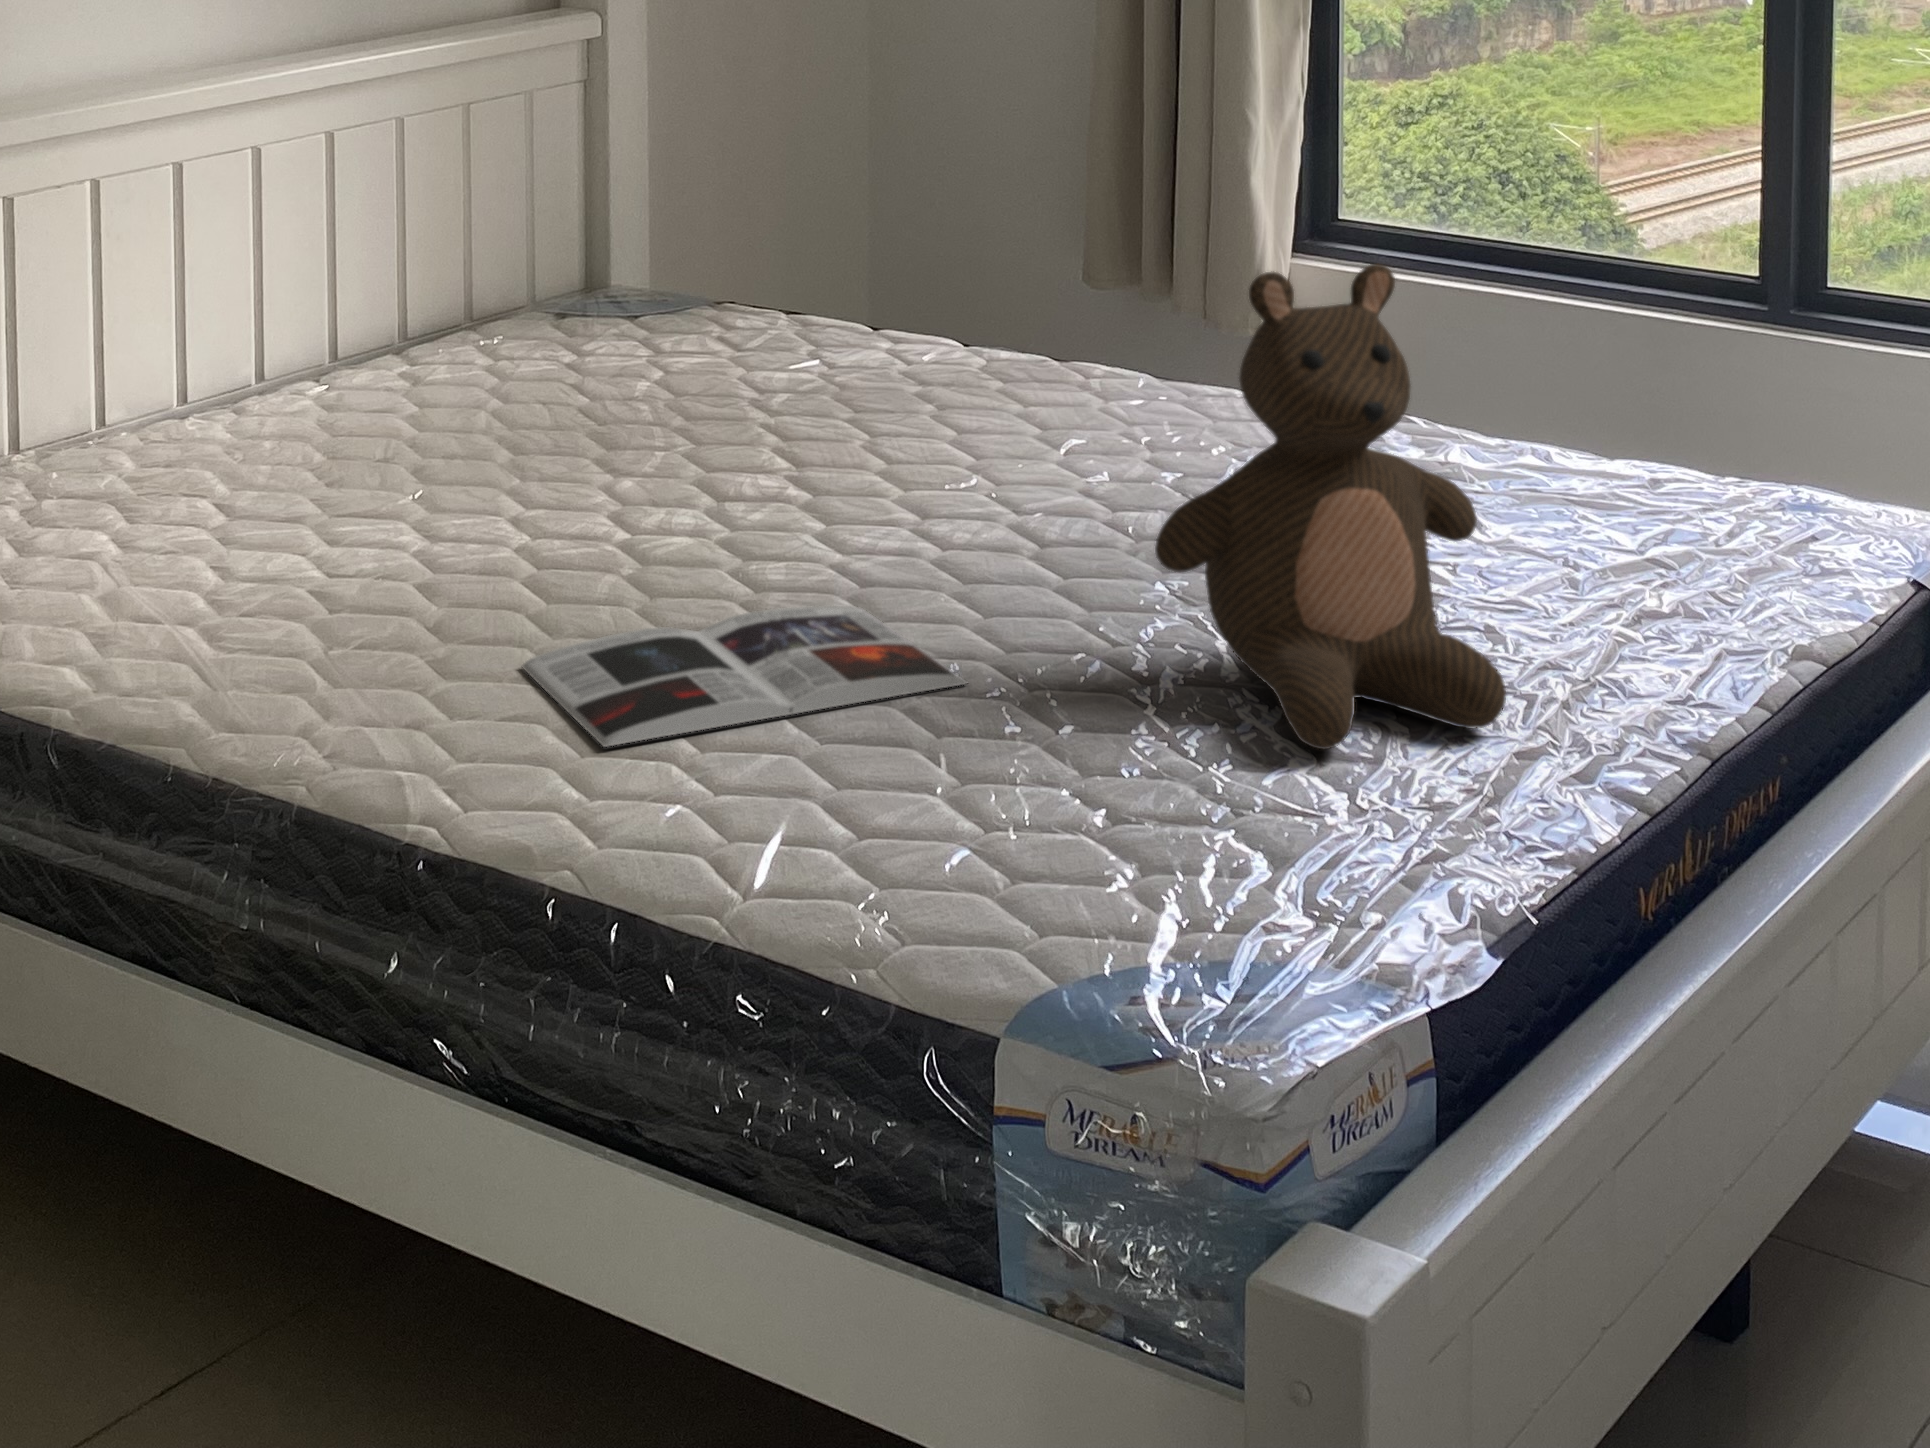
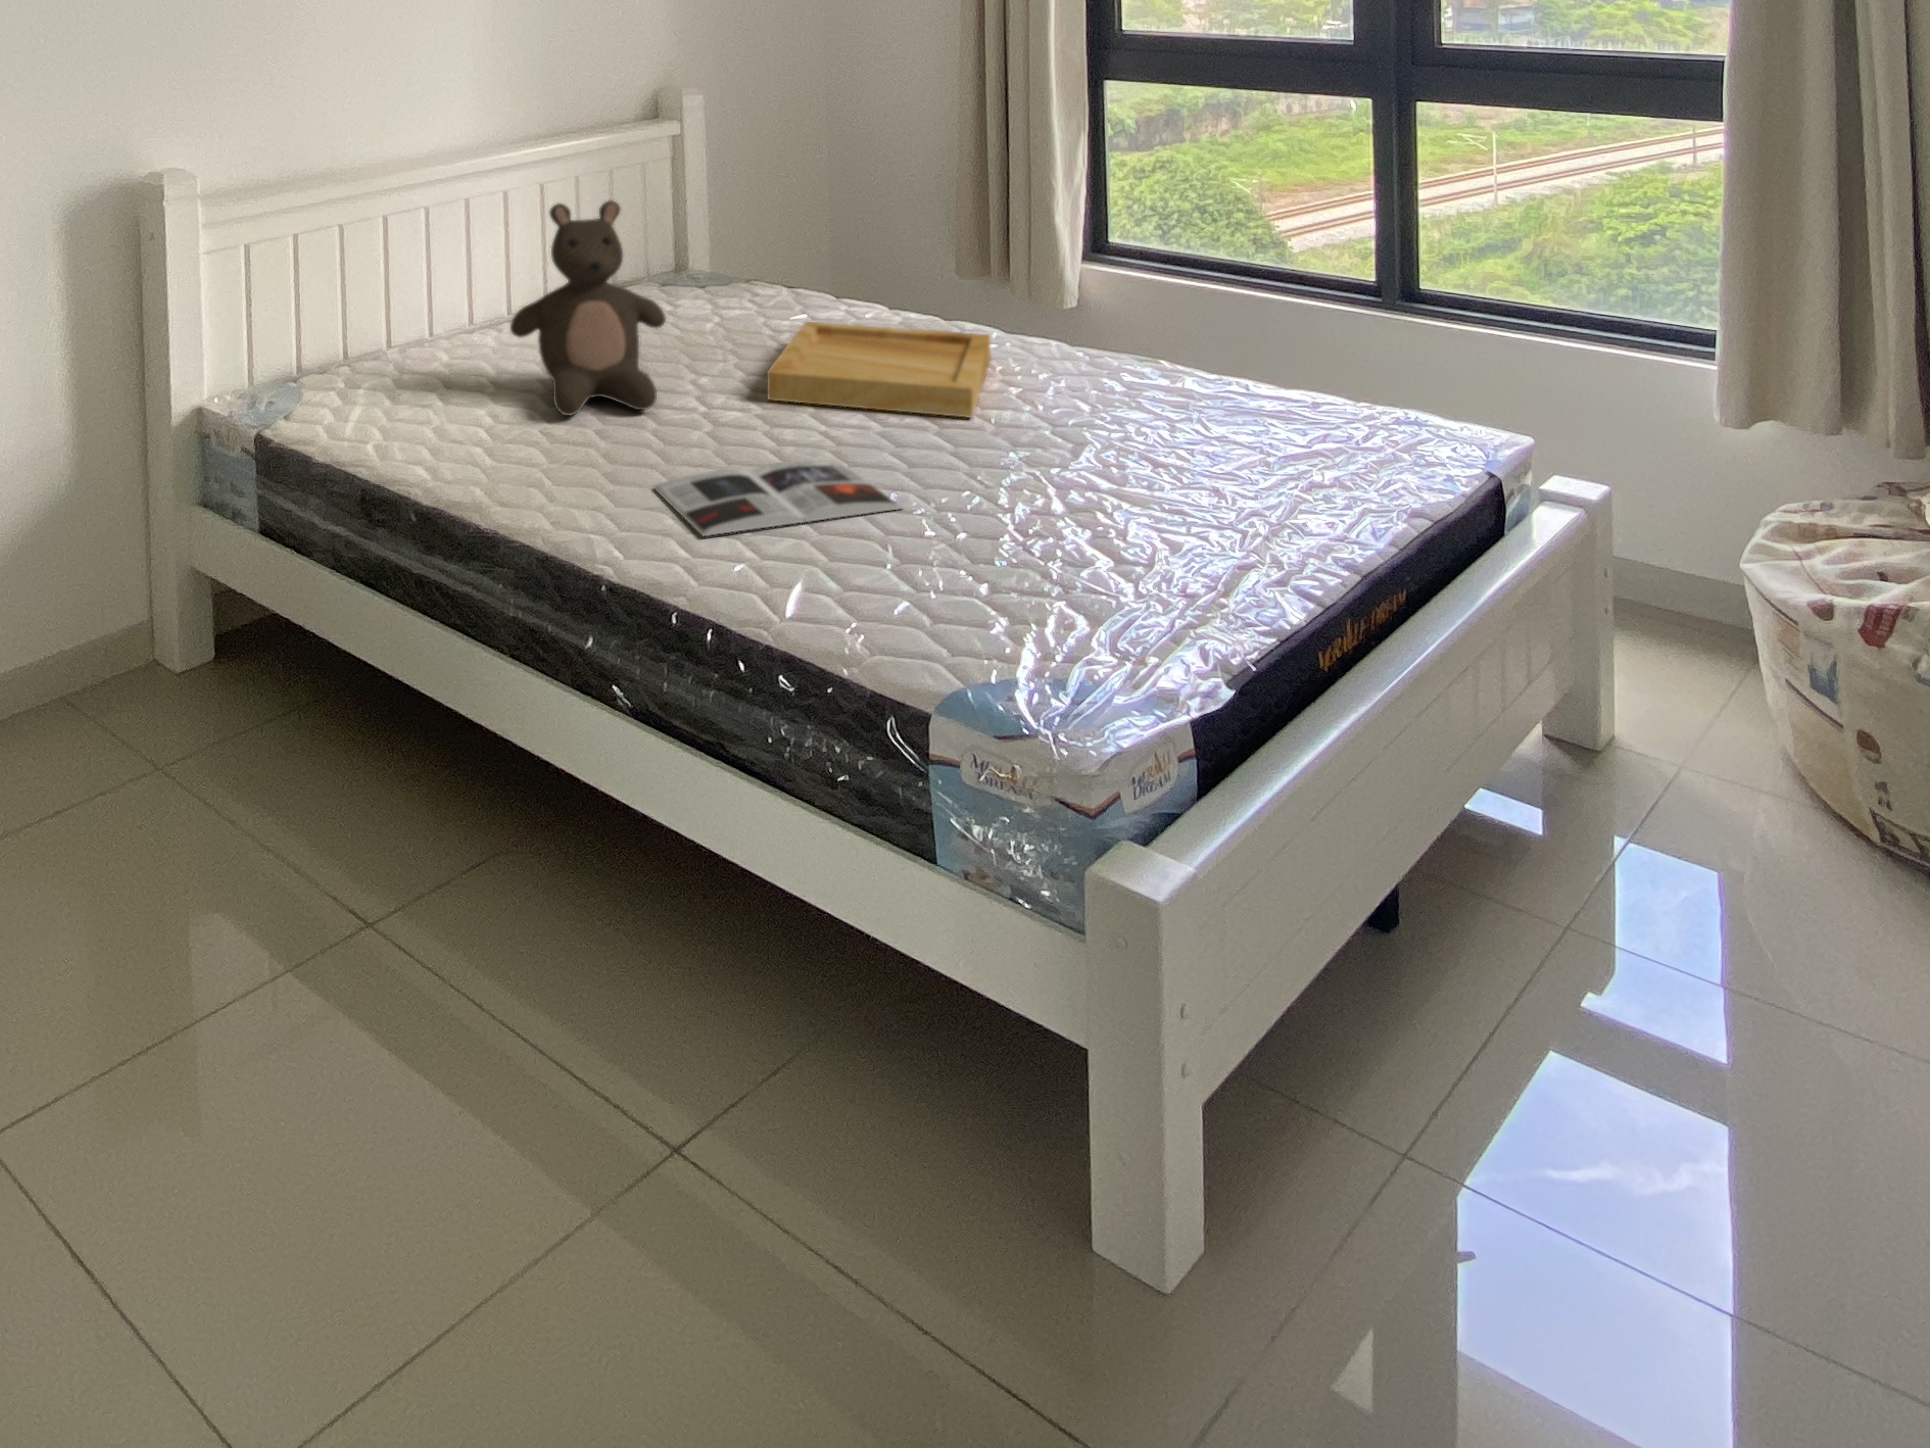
stuffed bear: present [1155,264,1506,749] -> present [510,201,666,416]
tray: none [741,370,1136,526] -> present [767,322,991,417]

